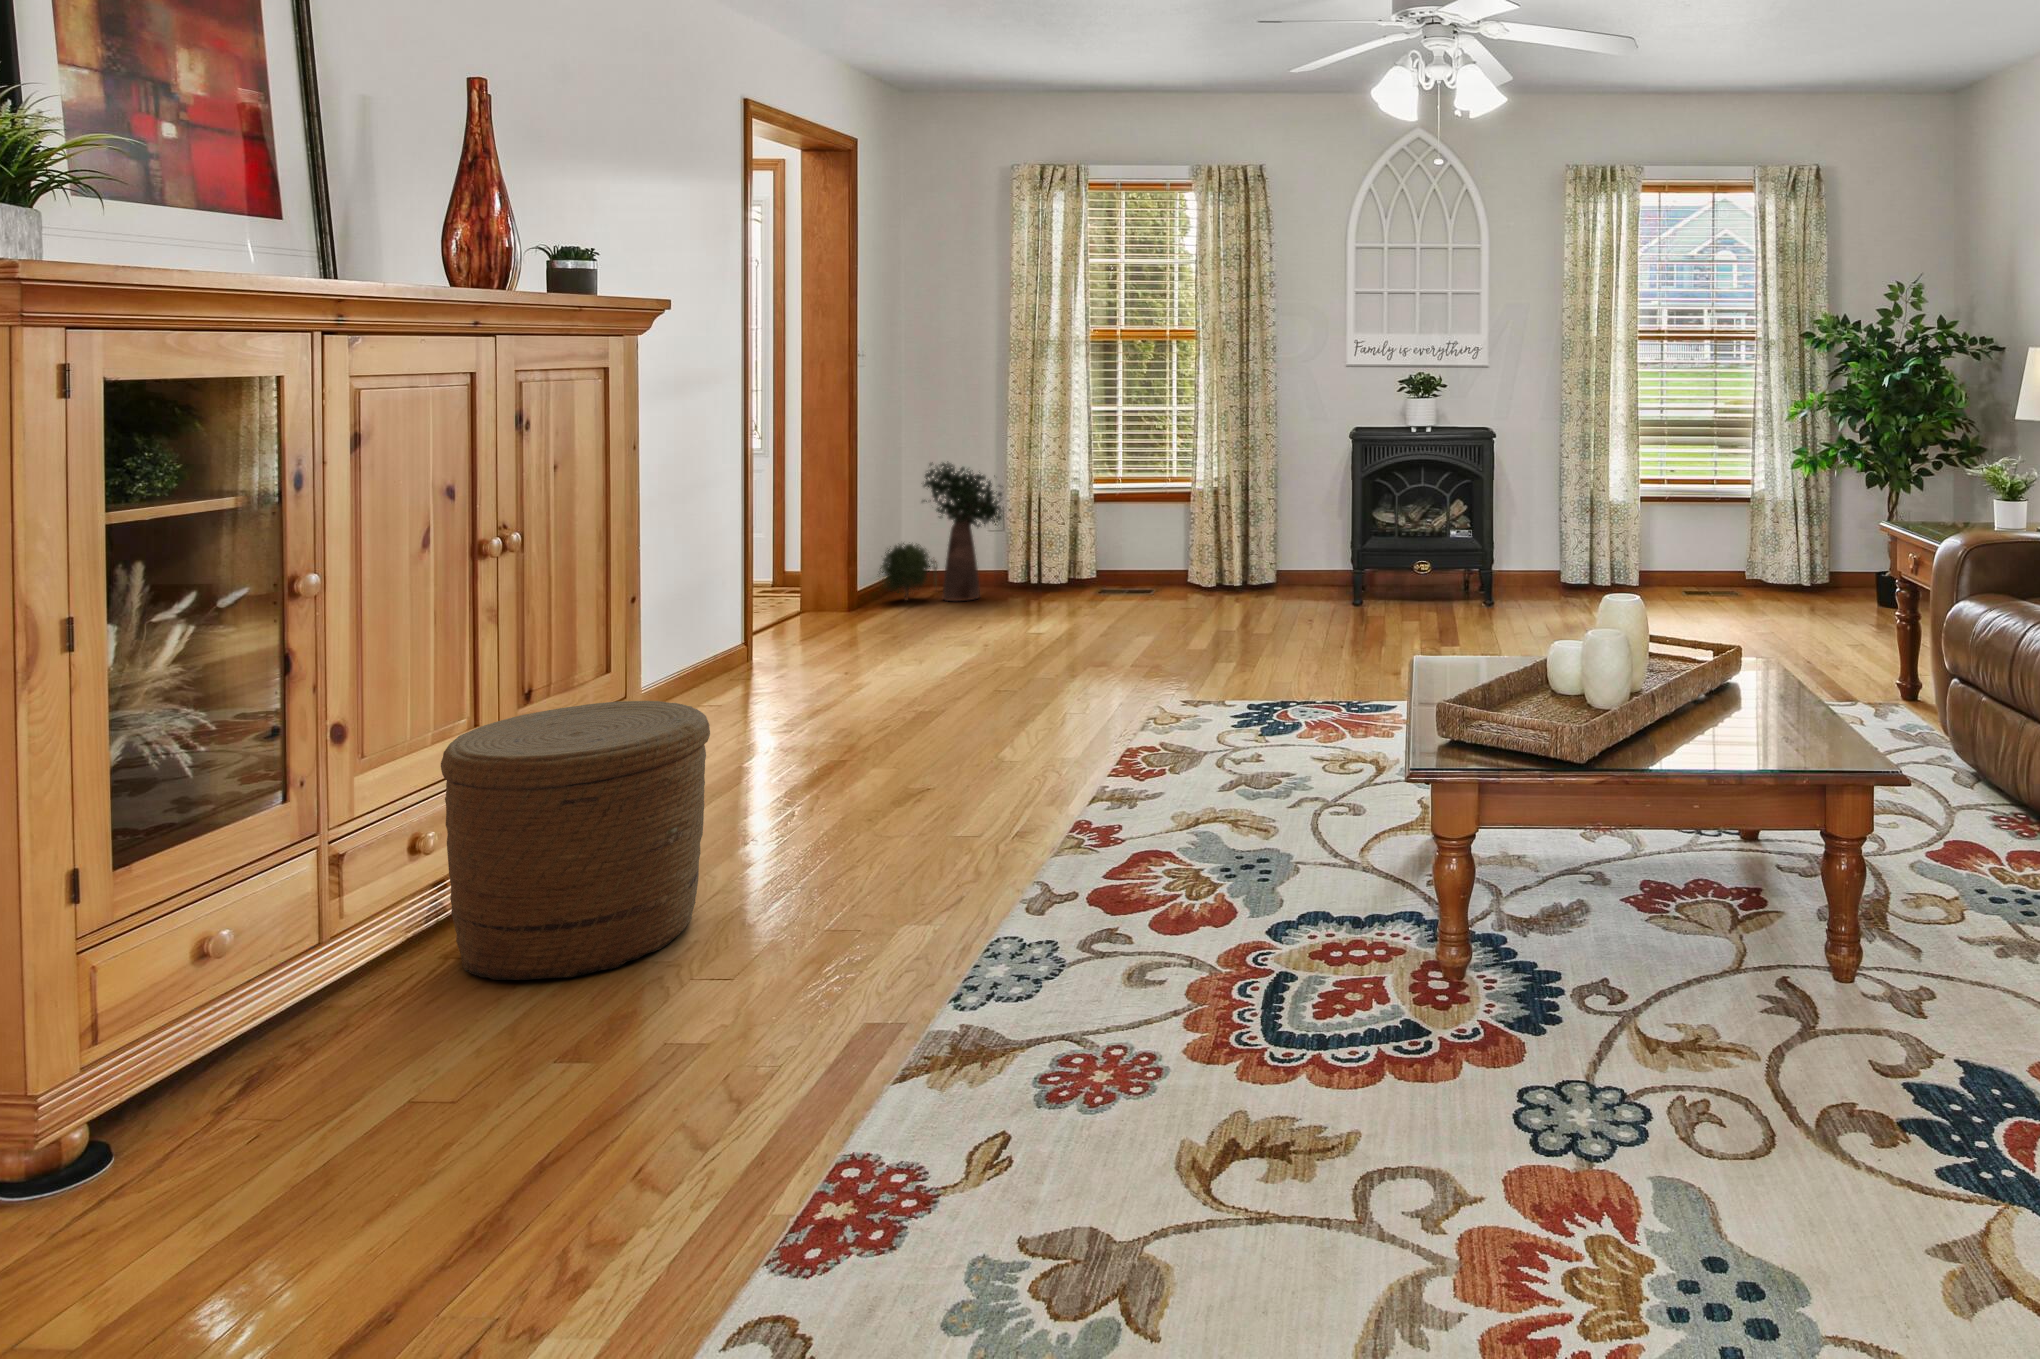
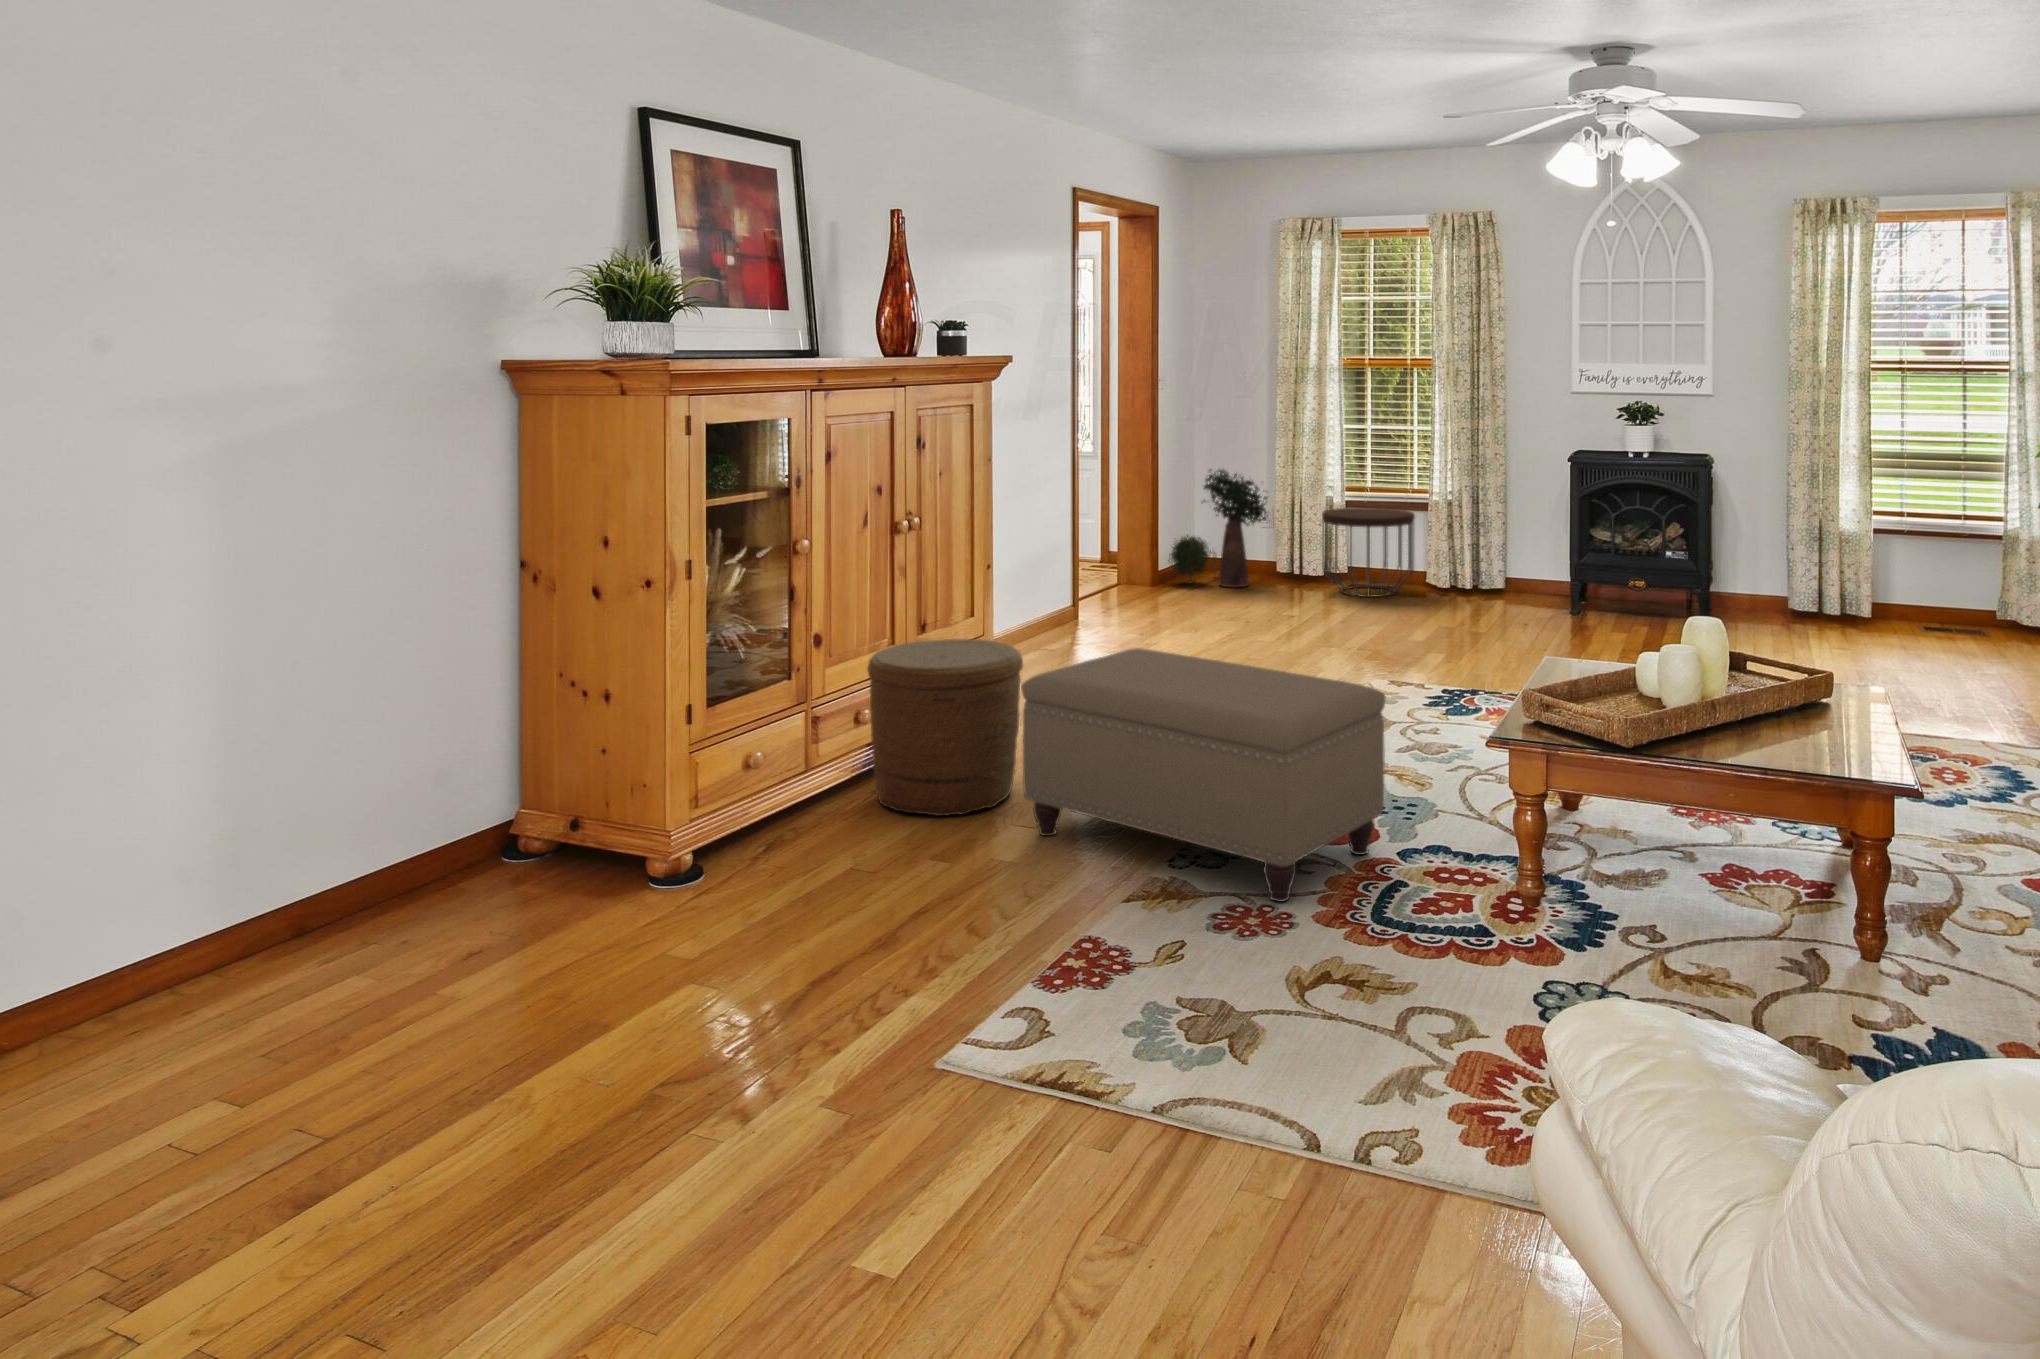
side table: none [1070,500,1176,601] -> present [1322,507,1415,597]
ottoman: none [714,693,1249,1033] -> present [1021,648,1386,902]

